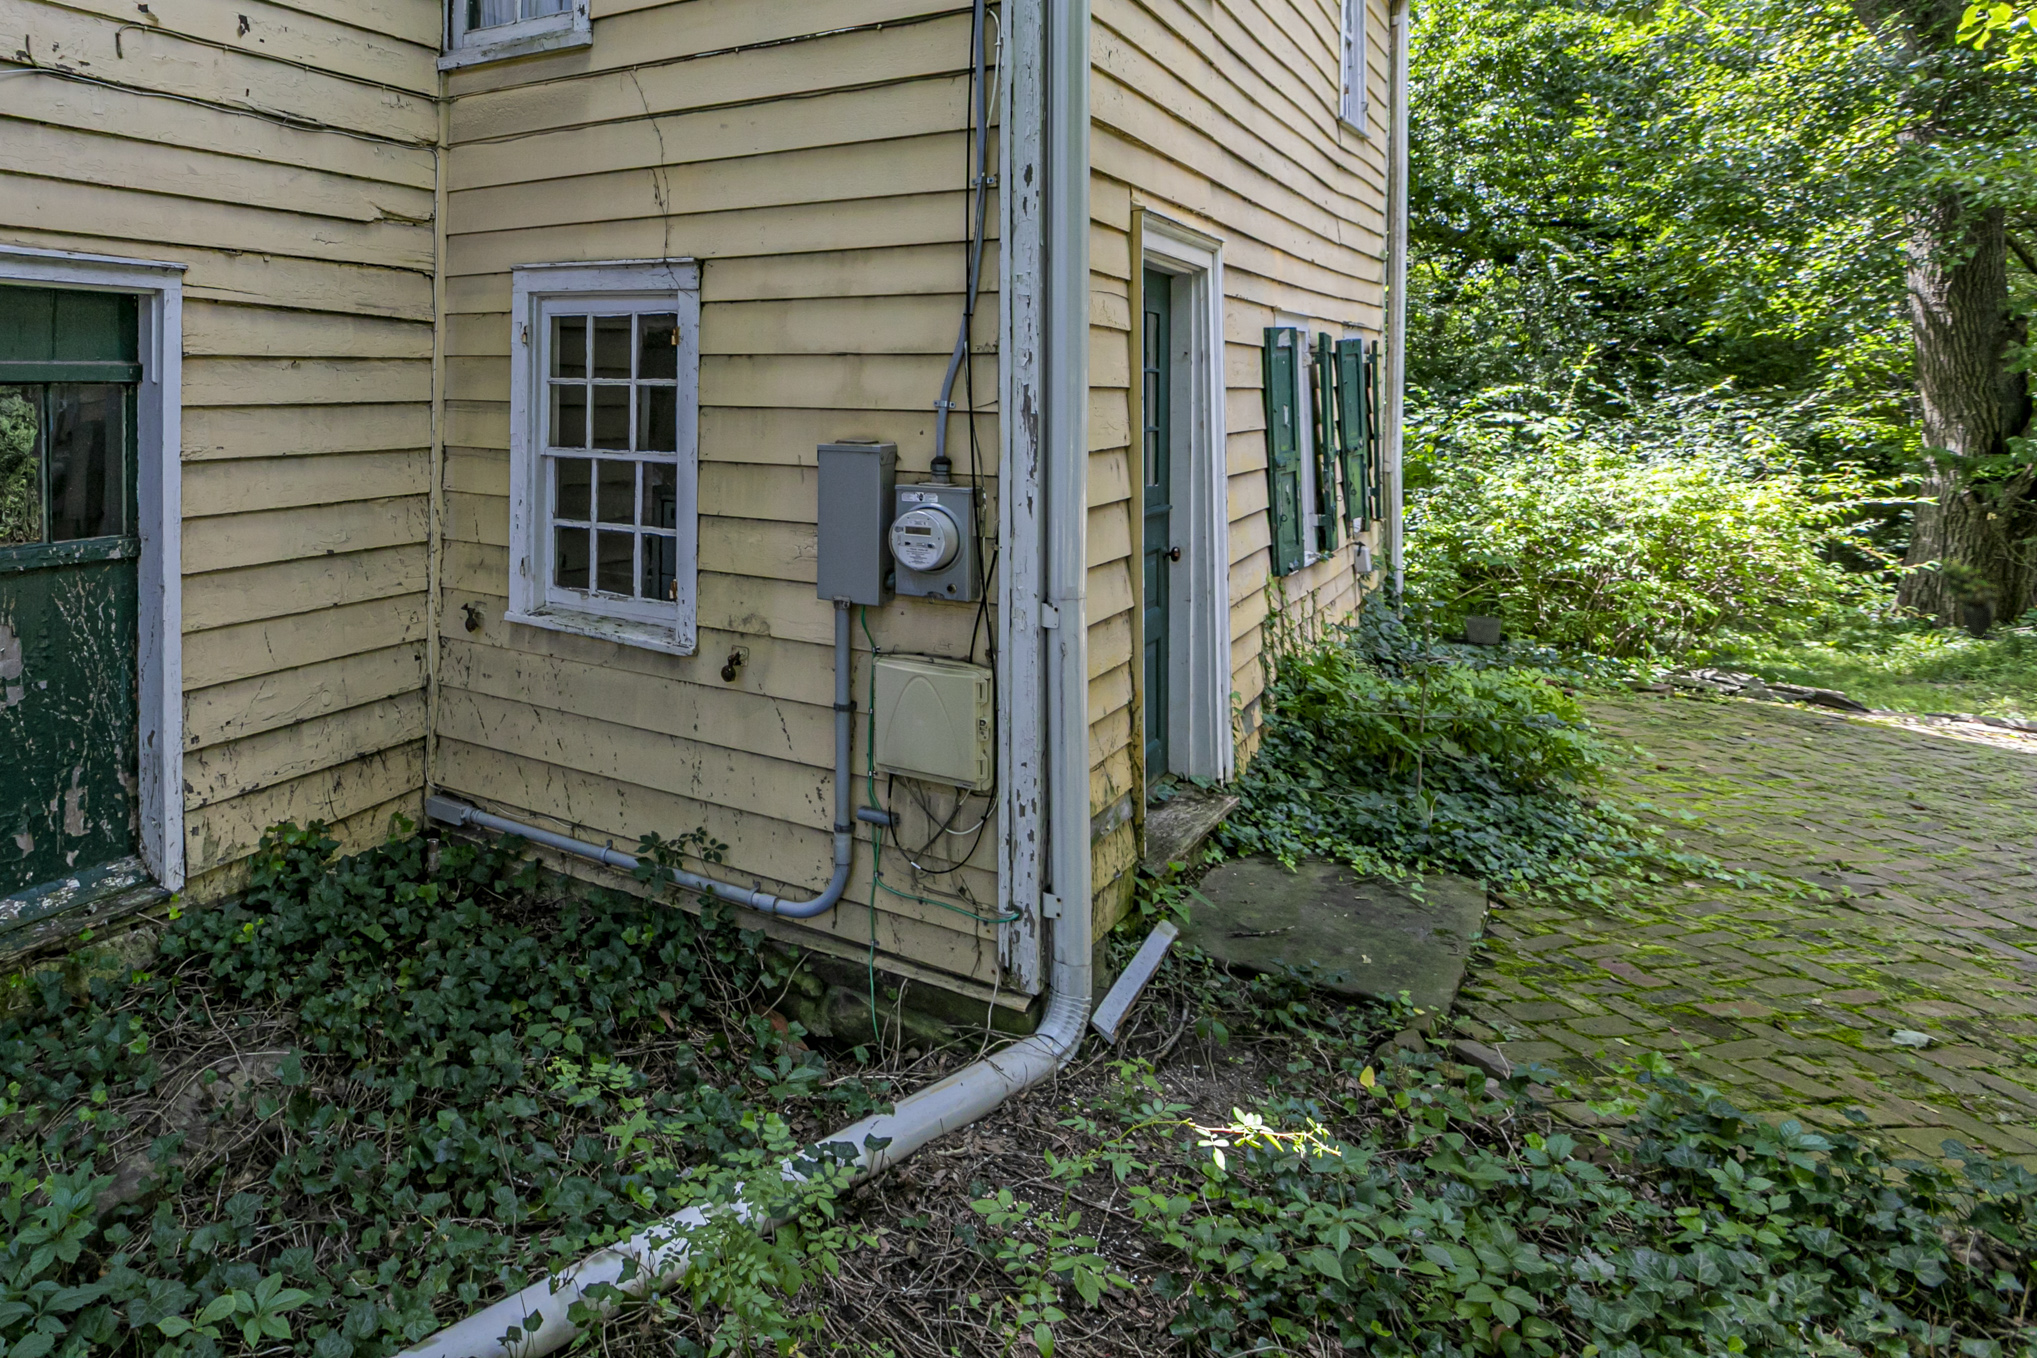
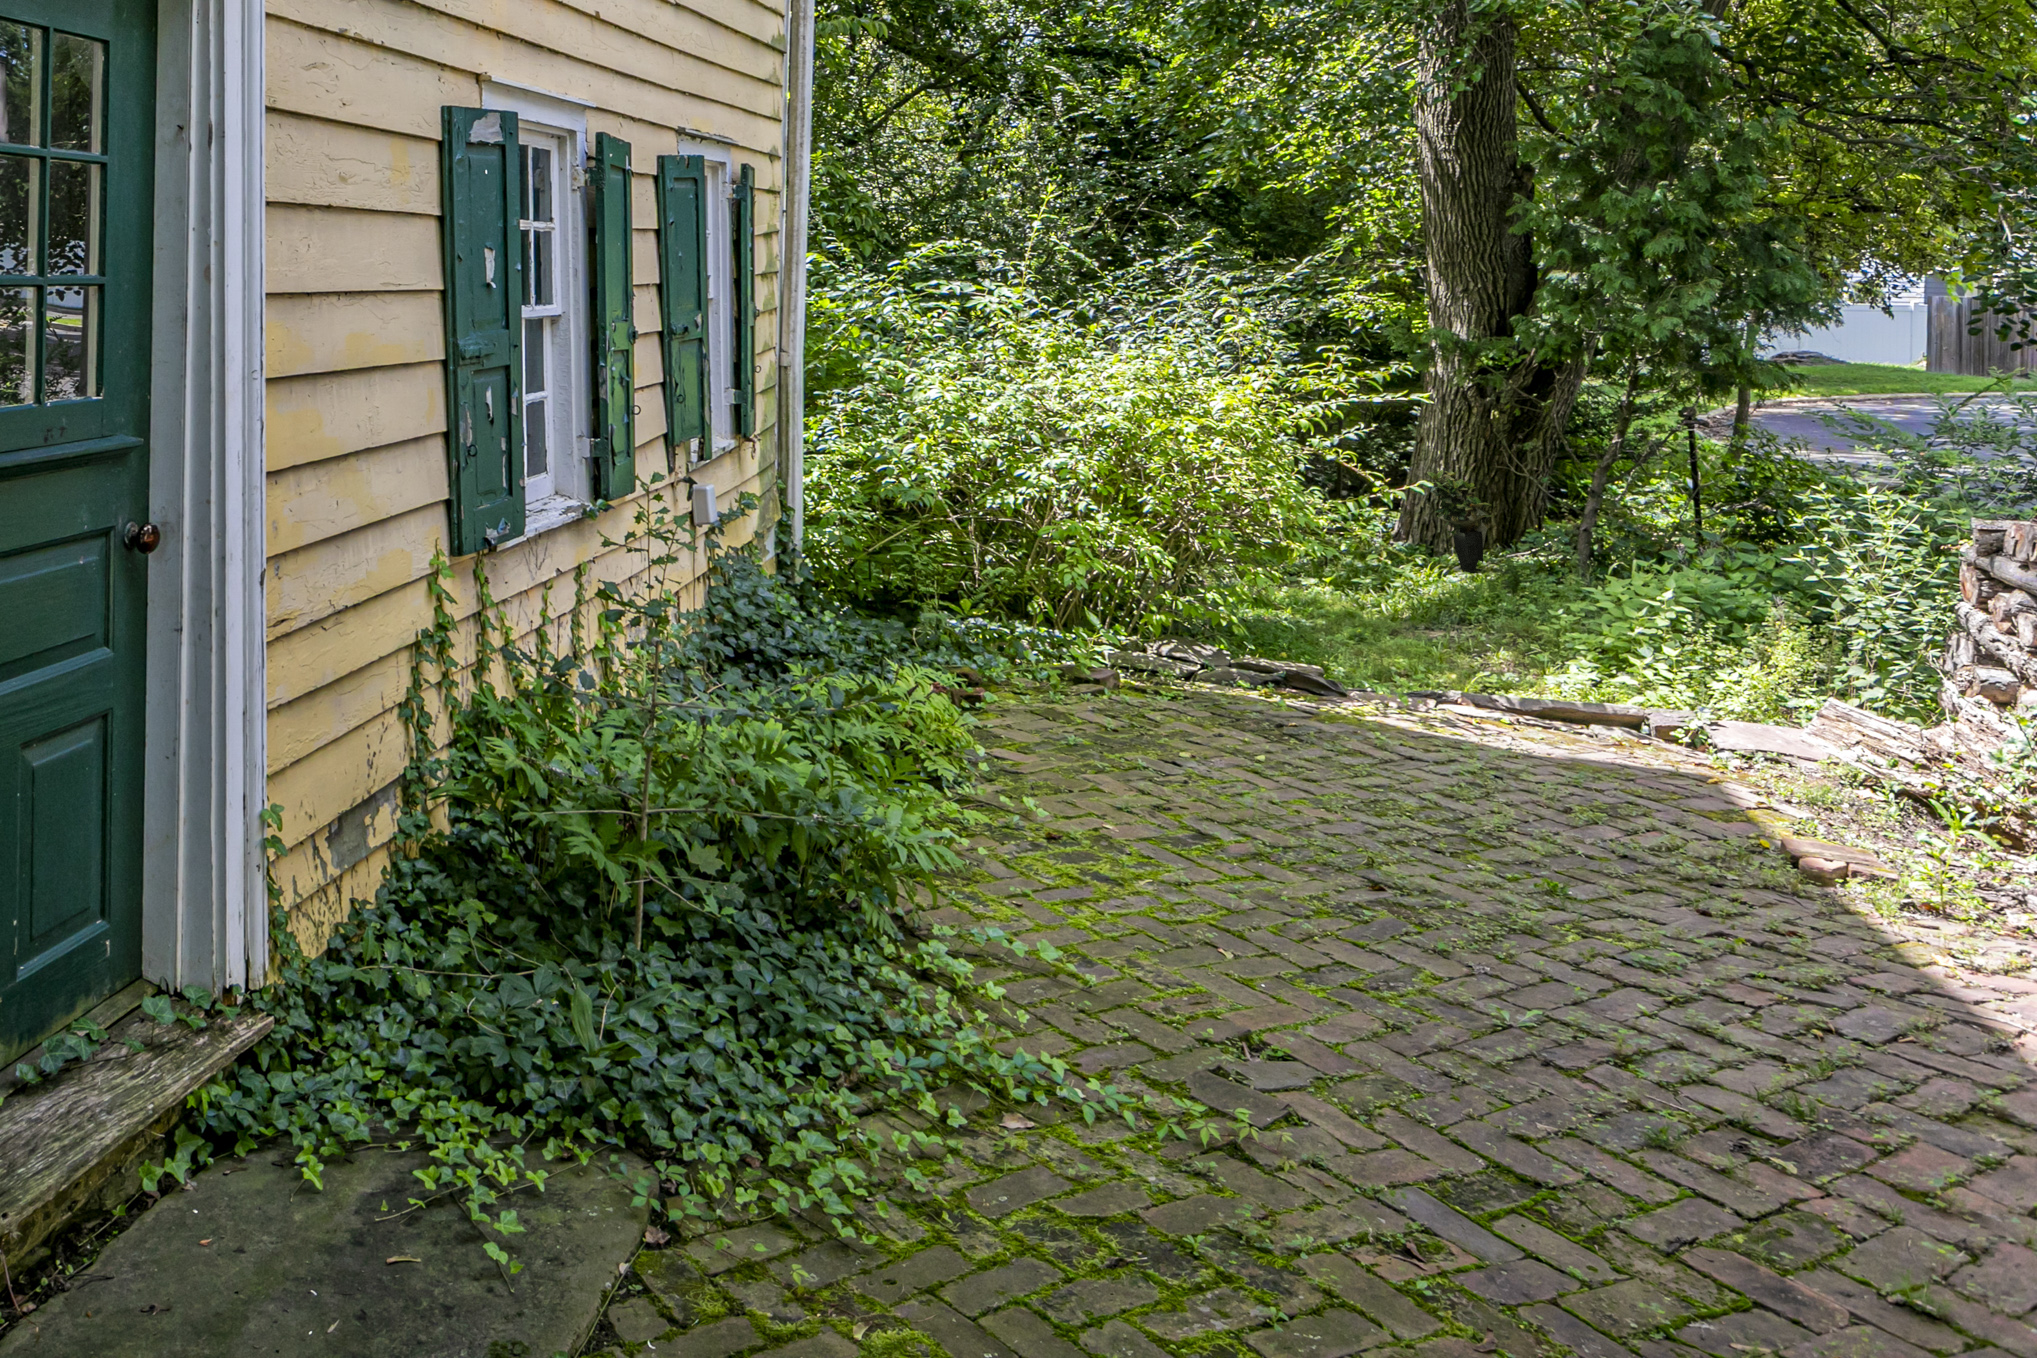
bucket: present [1465,616,1502,644] -> none [880,561,927,622]

